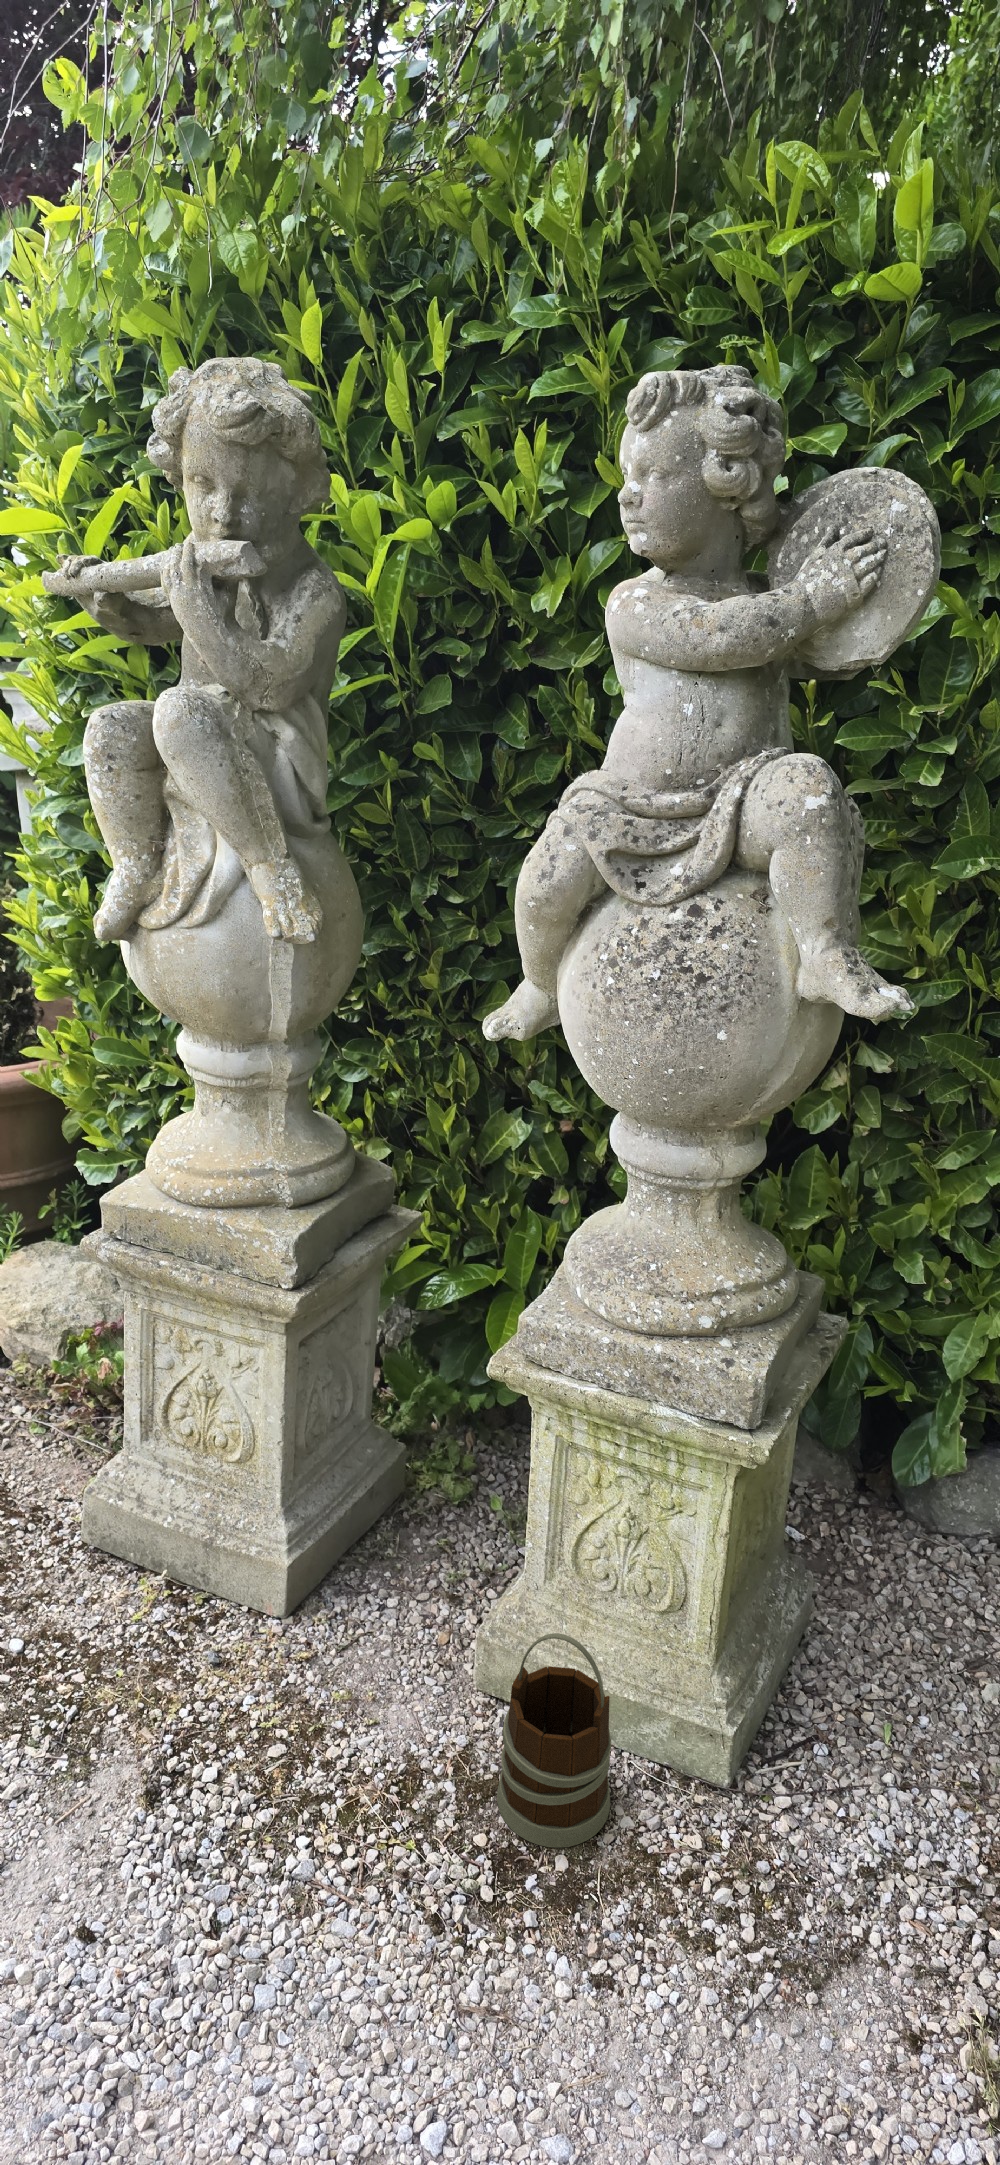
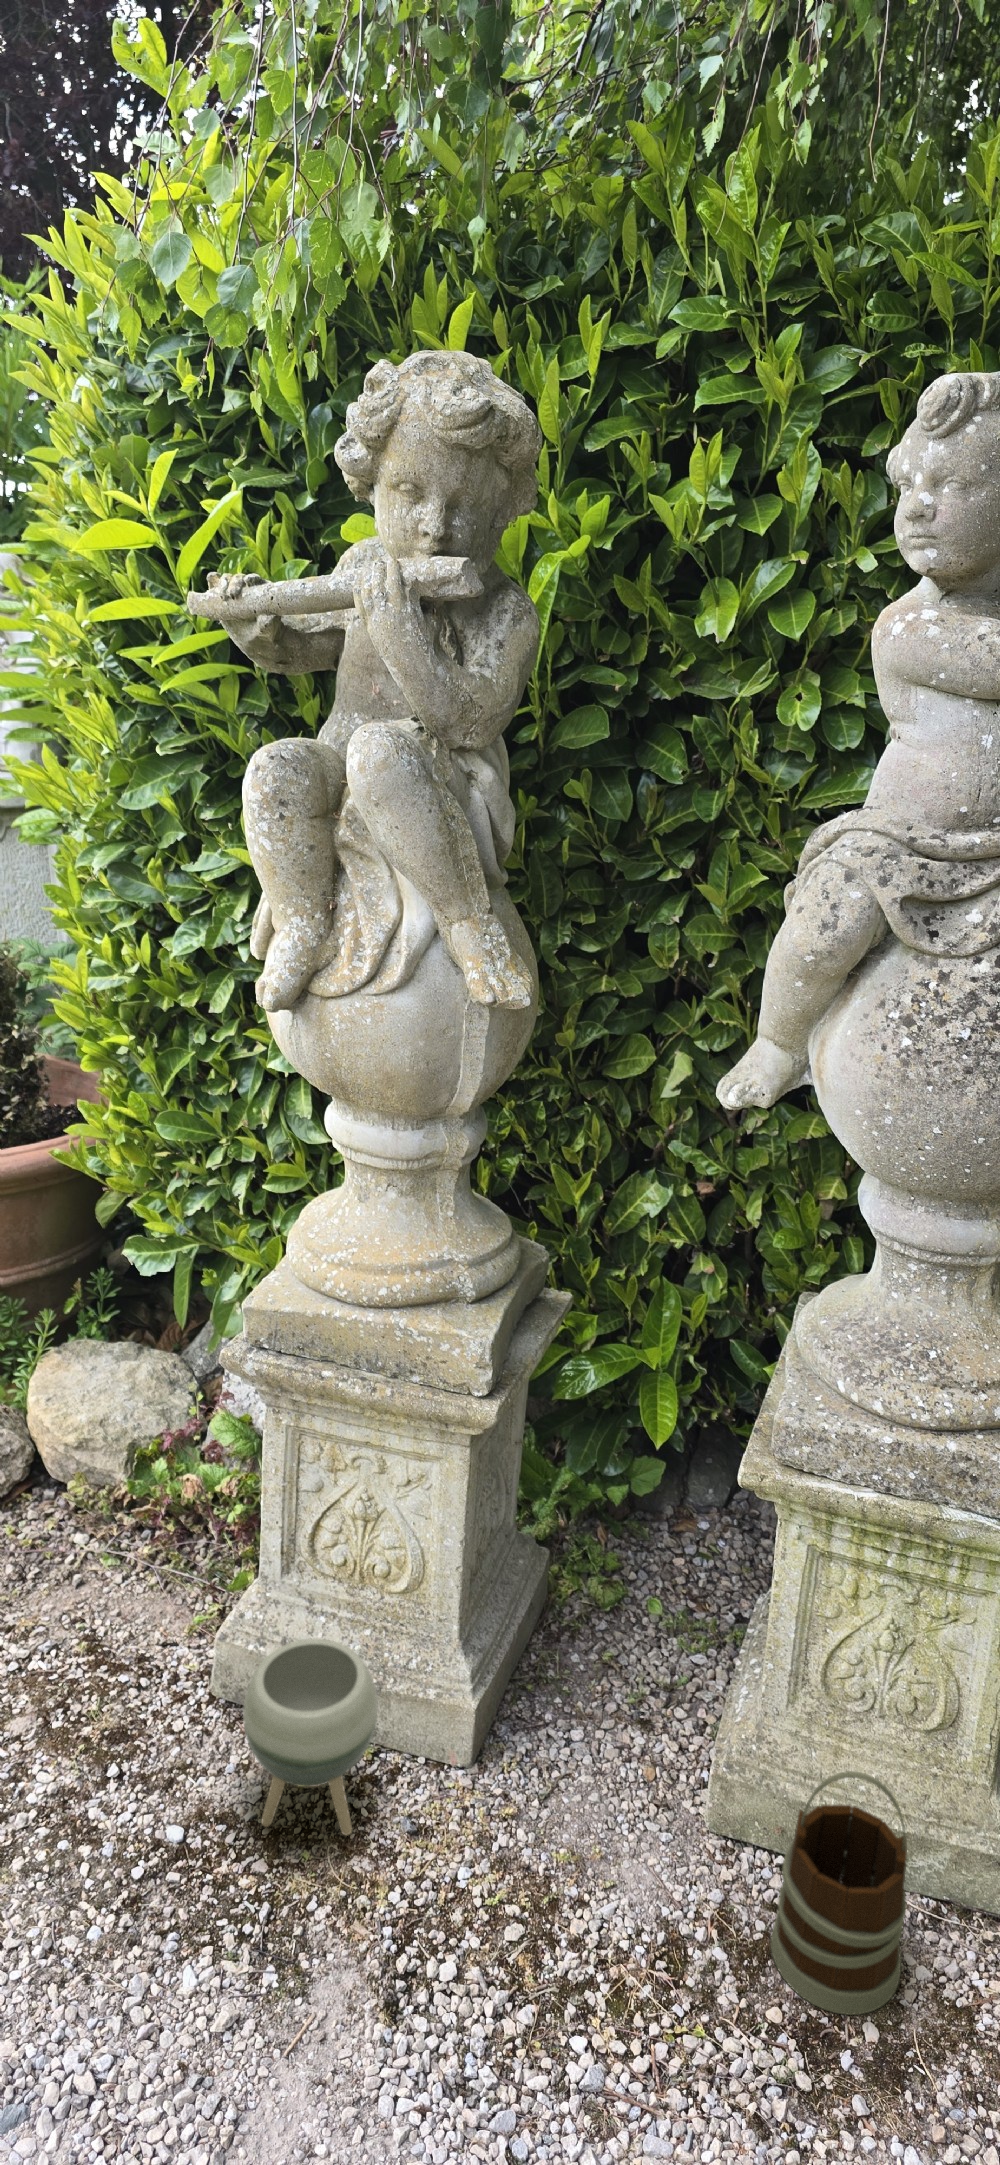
planter: none [73,1492,193,1663] -> present [243,1639,378,1835]

